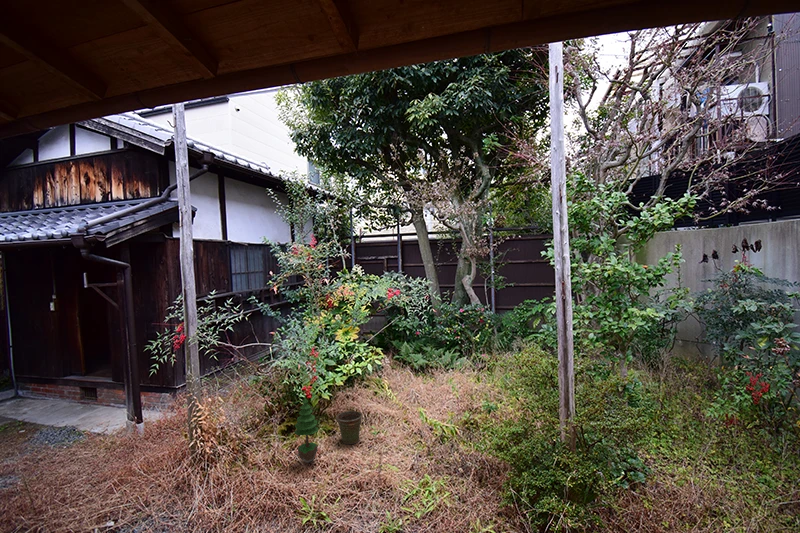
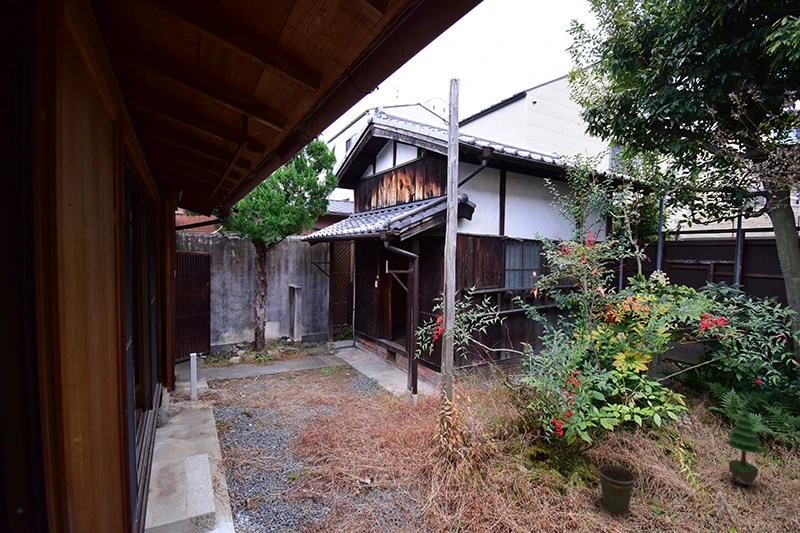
potted tree: present [294,397,318,463] -> present [726,407,762,484]

